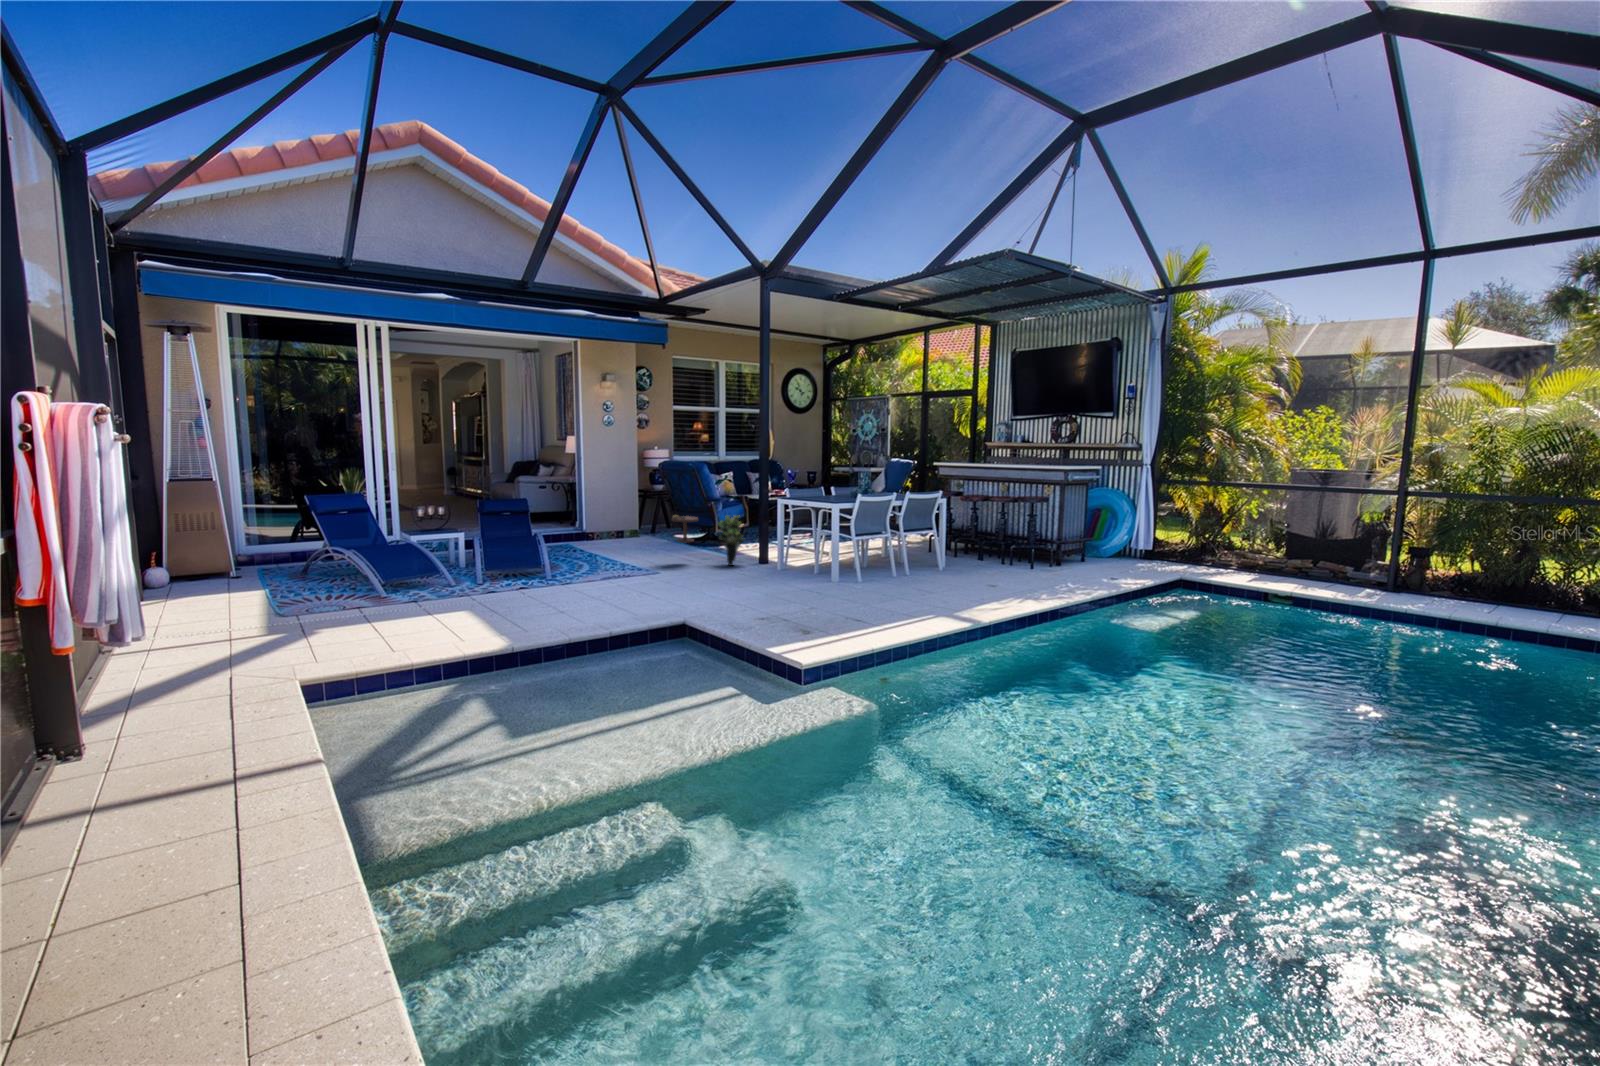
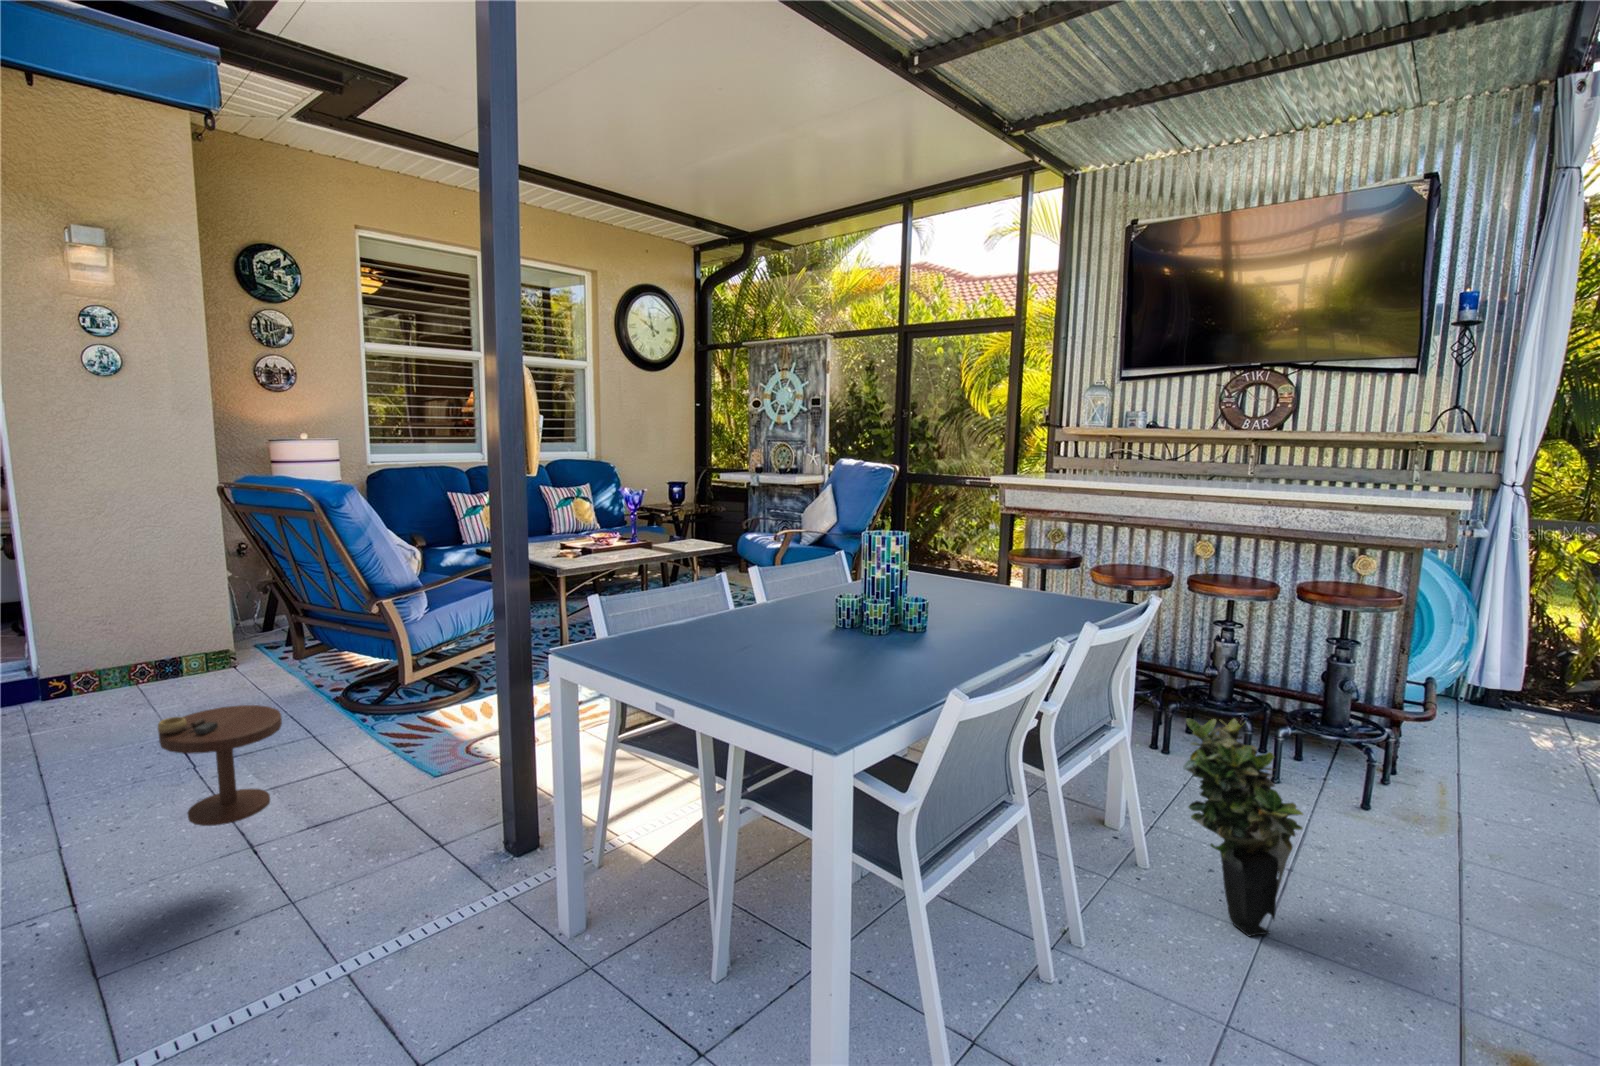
potted plant: present [718,516,744,566] -> present [1183,719,1303,937]

